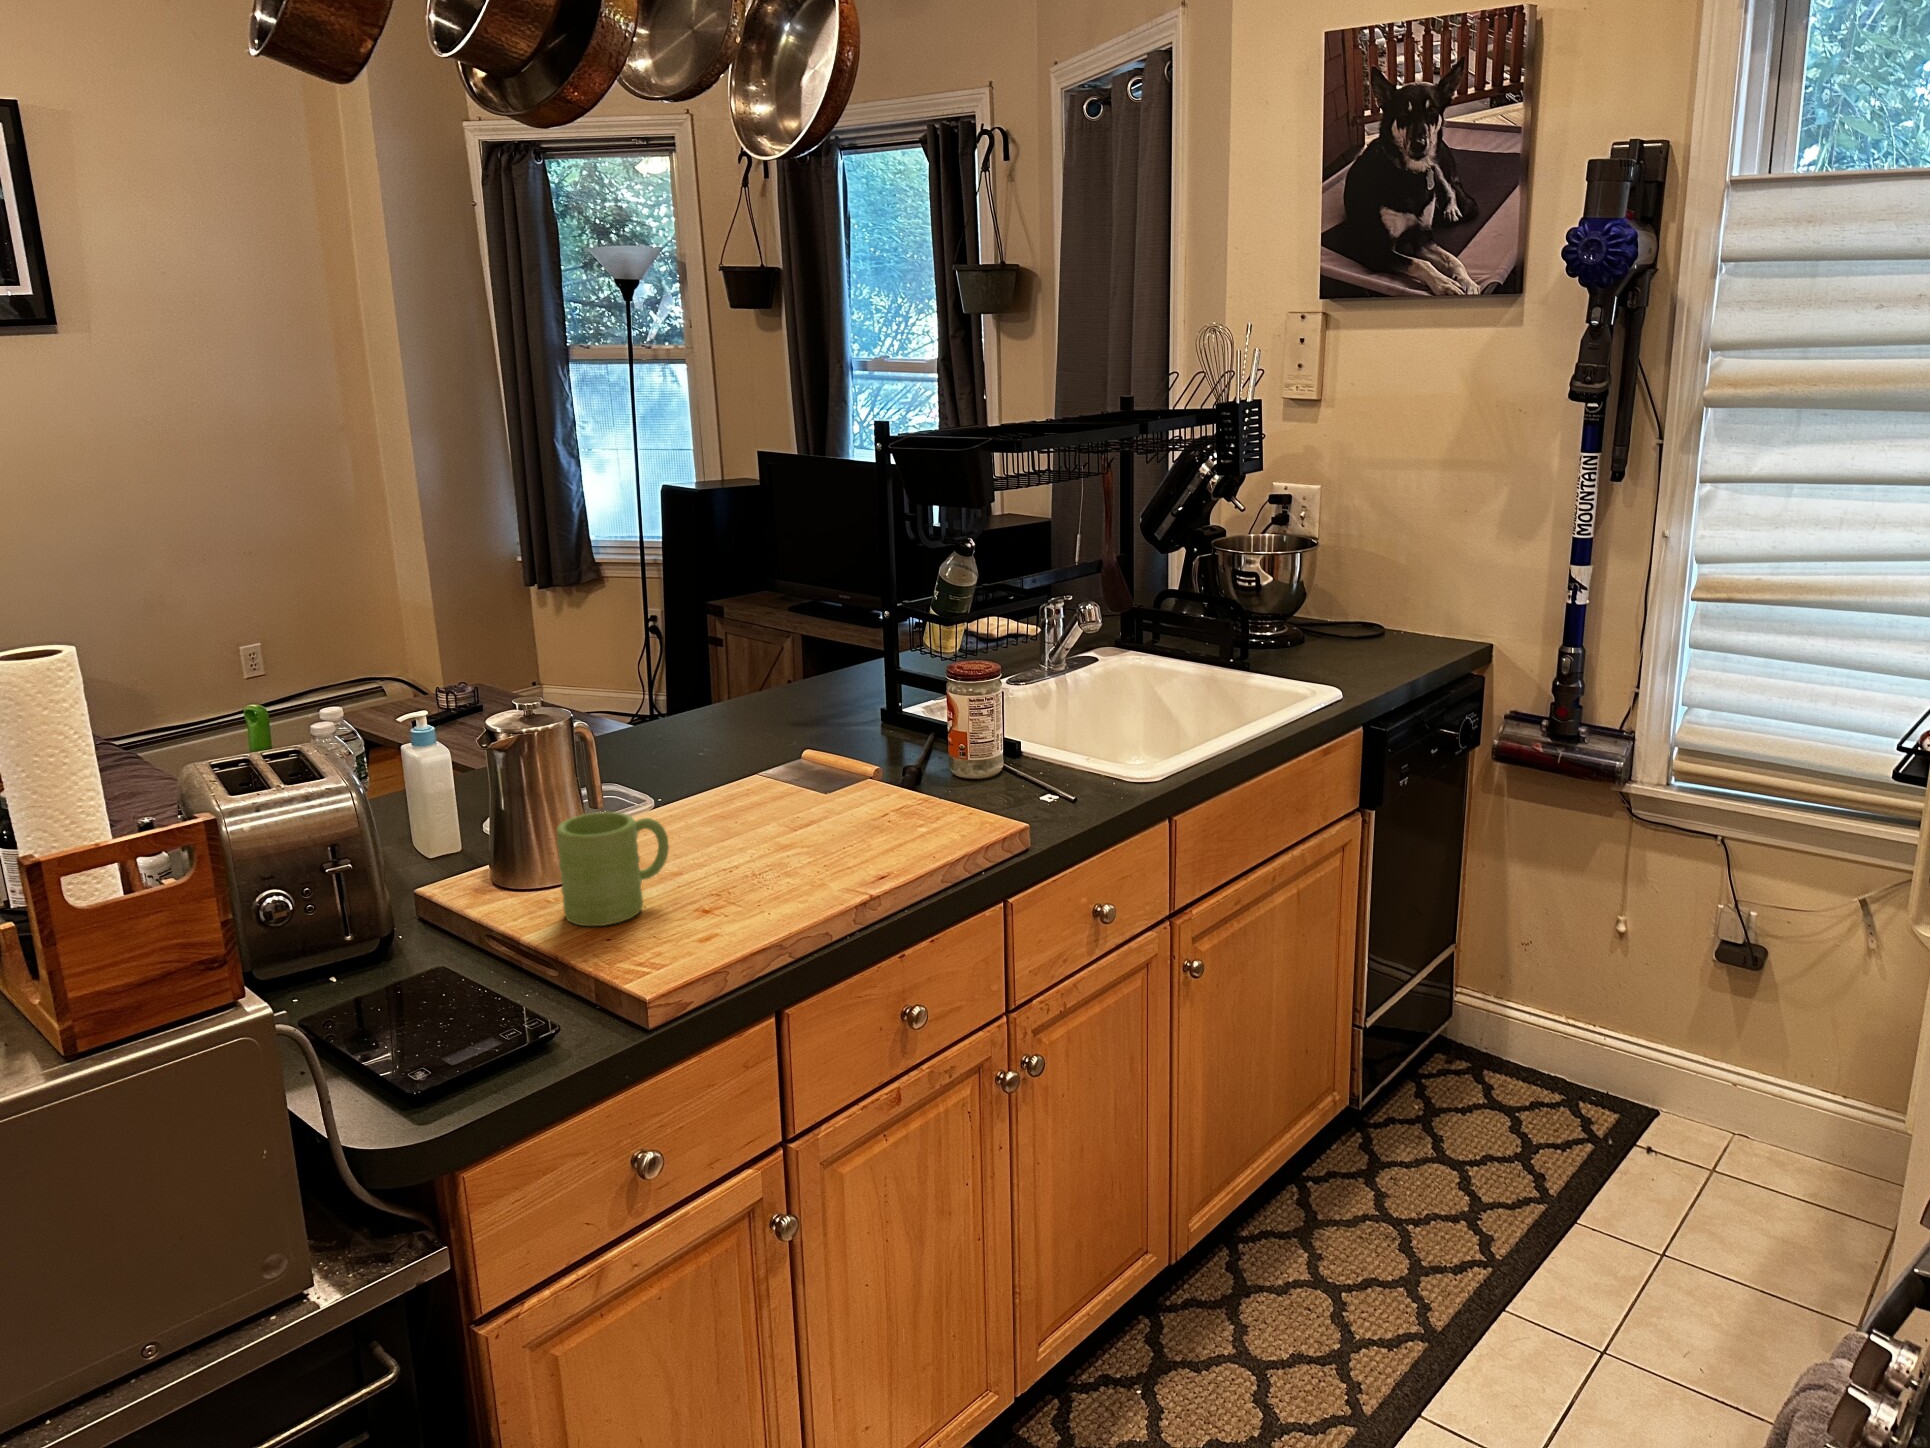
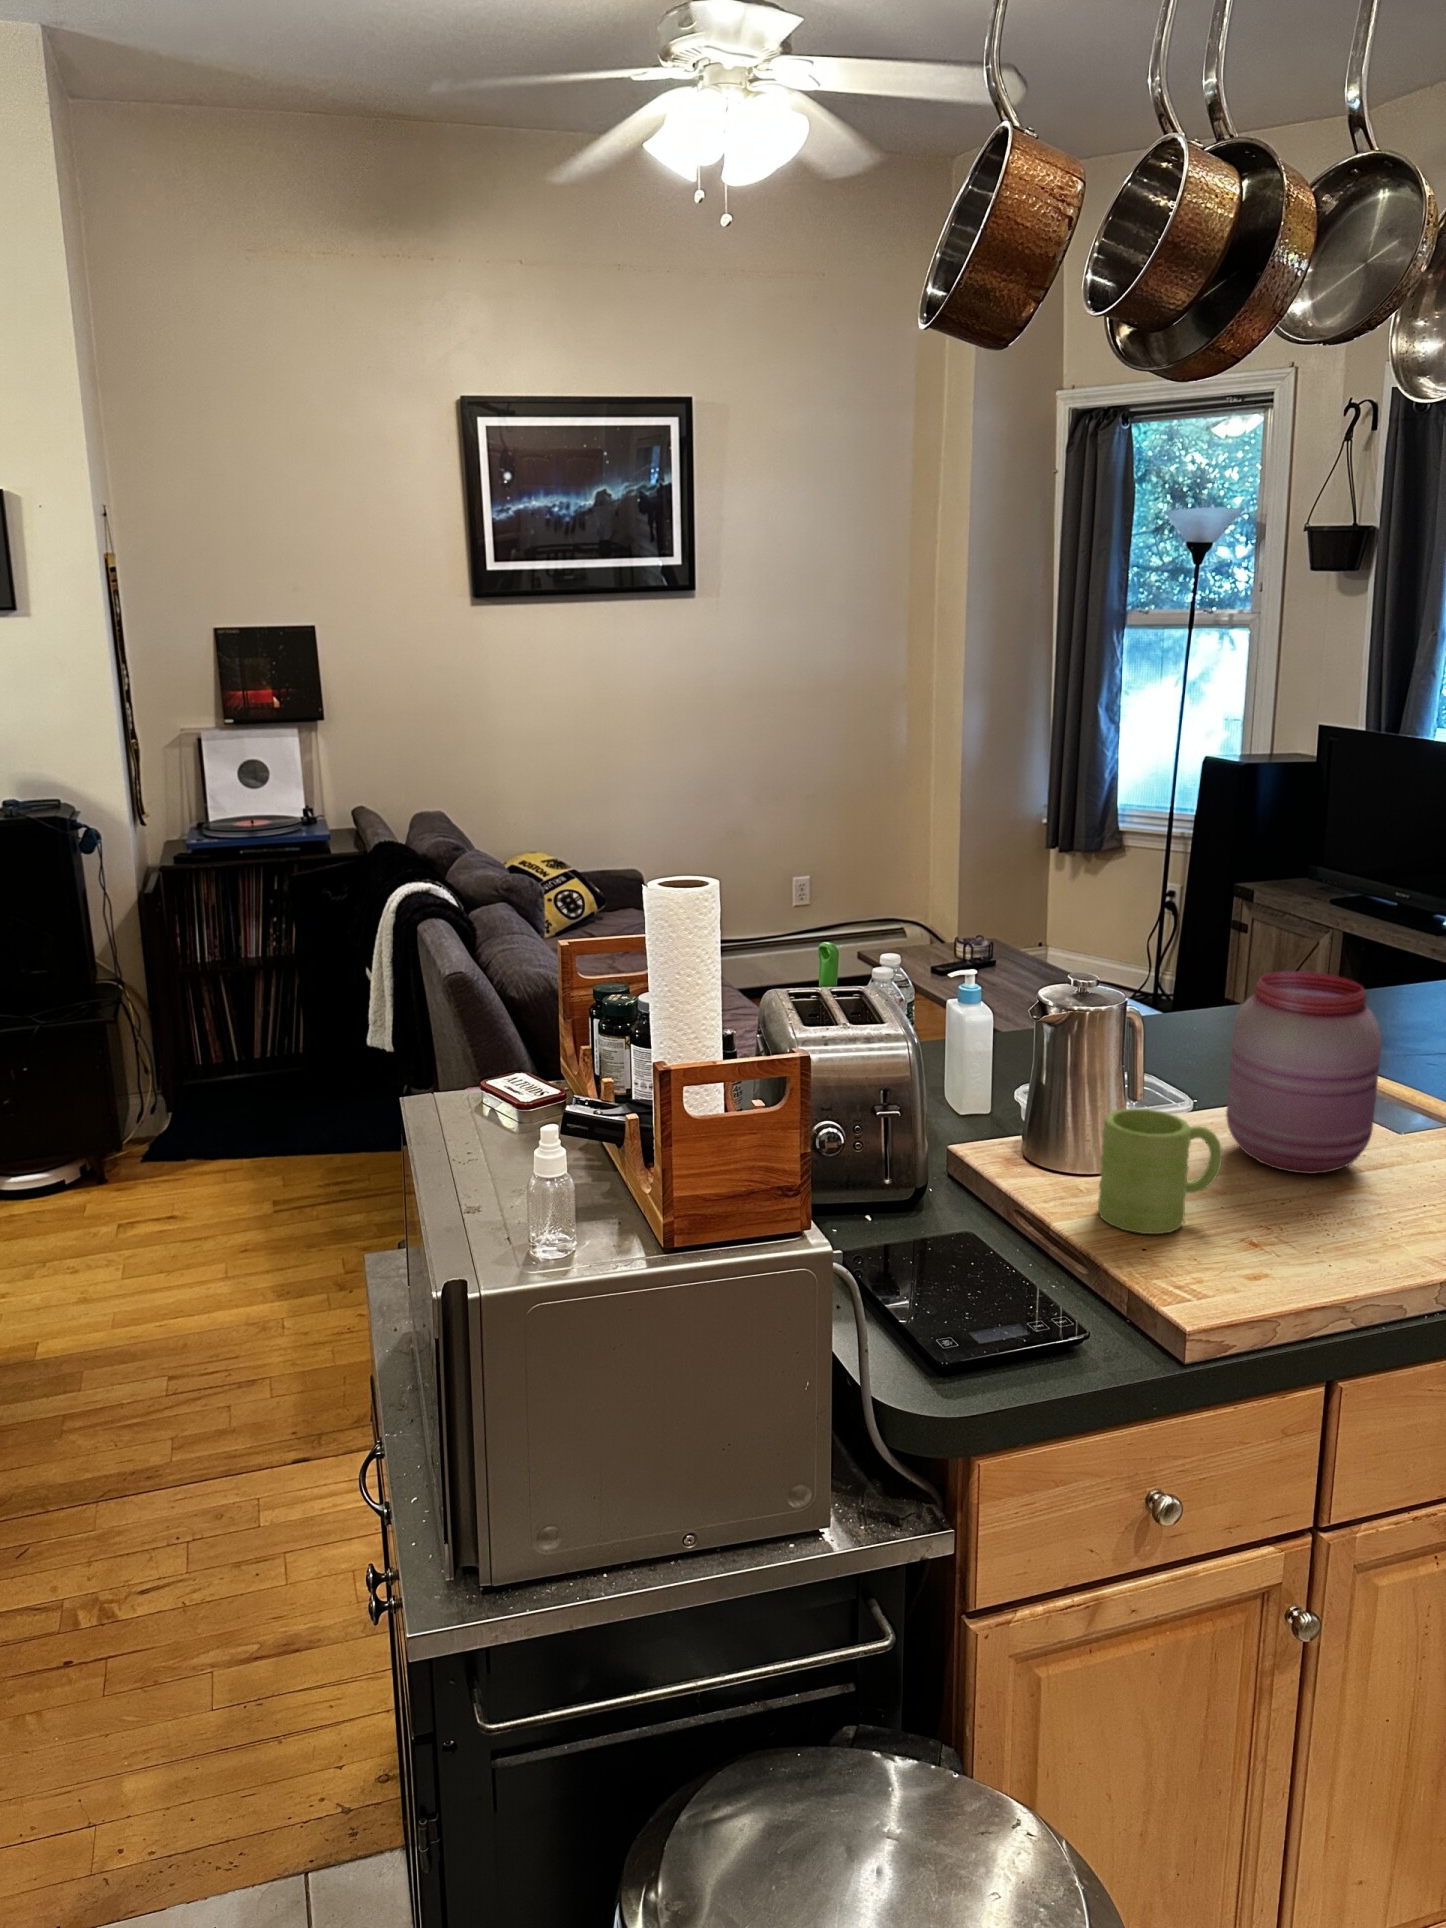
jar: none [671,667,797,843] -> present [1226,971,1382,1174]

